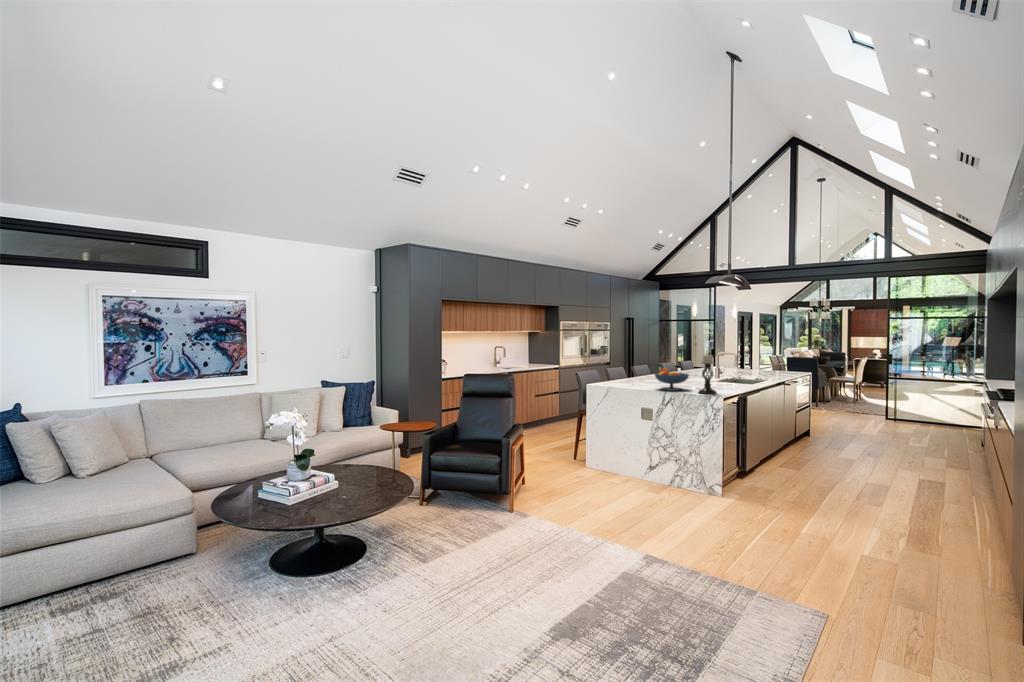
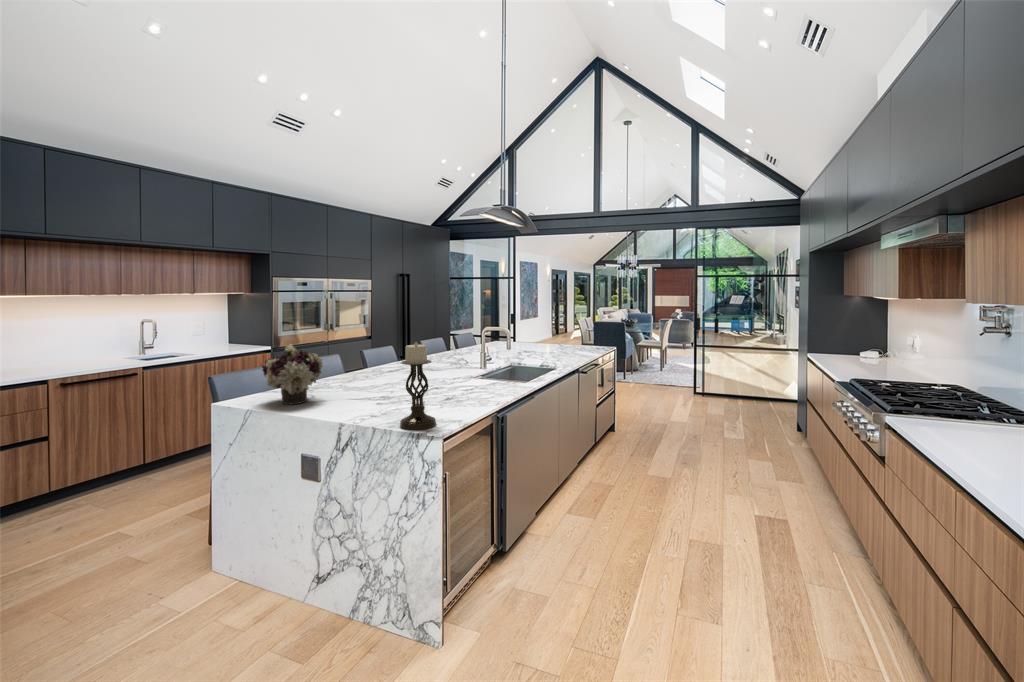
flower arrangement: none [611,356,642,387] -> present [262,344,323,405]
fruit bowl: present [655,368,689,391] -> none [327,367,398,417]

